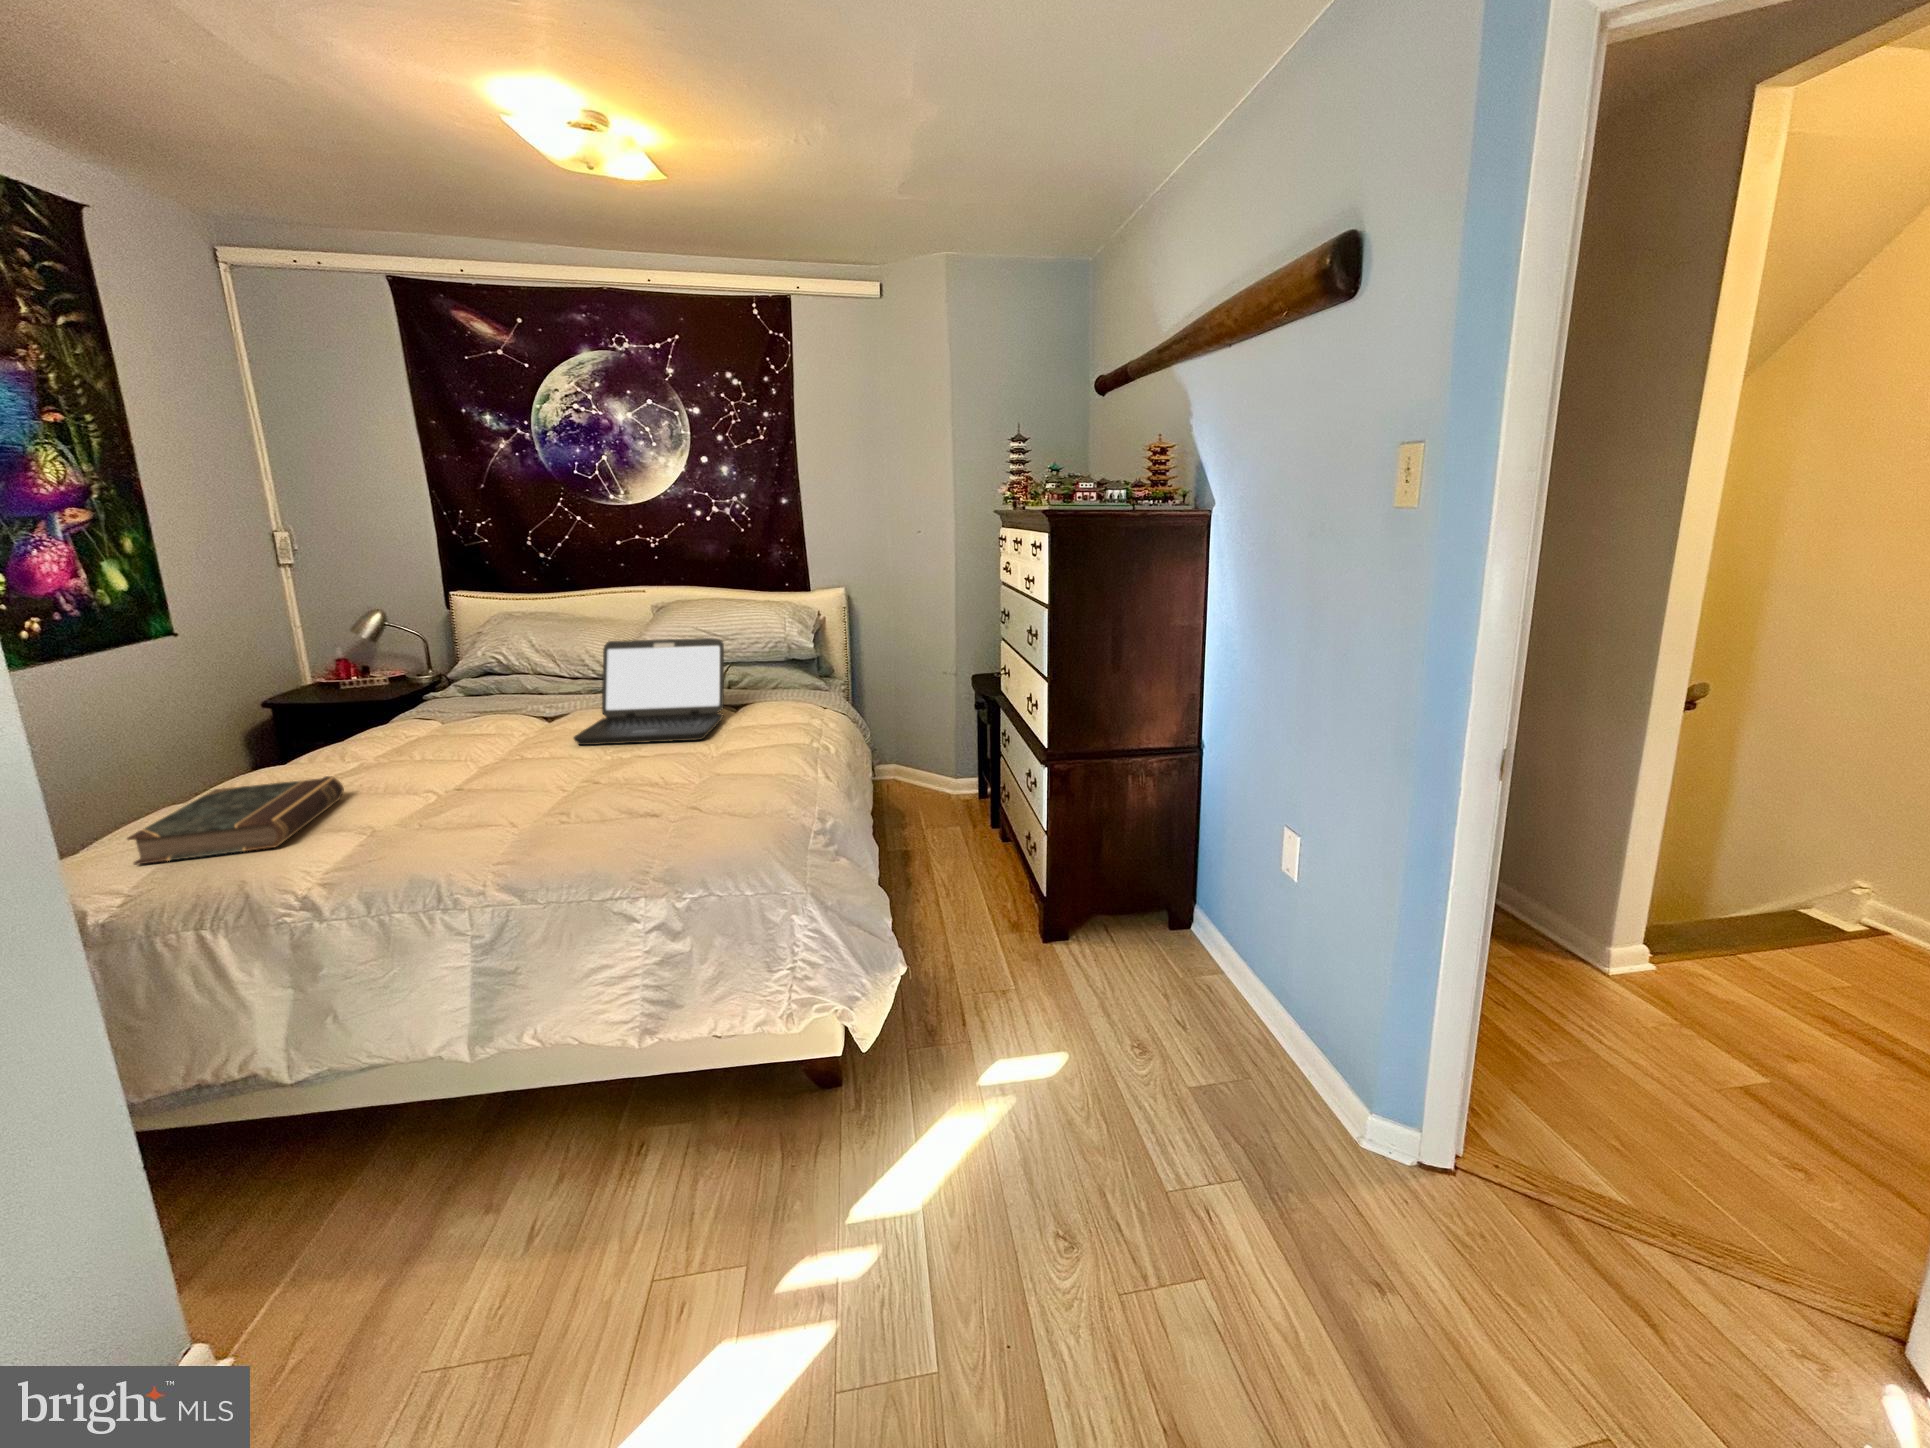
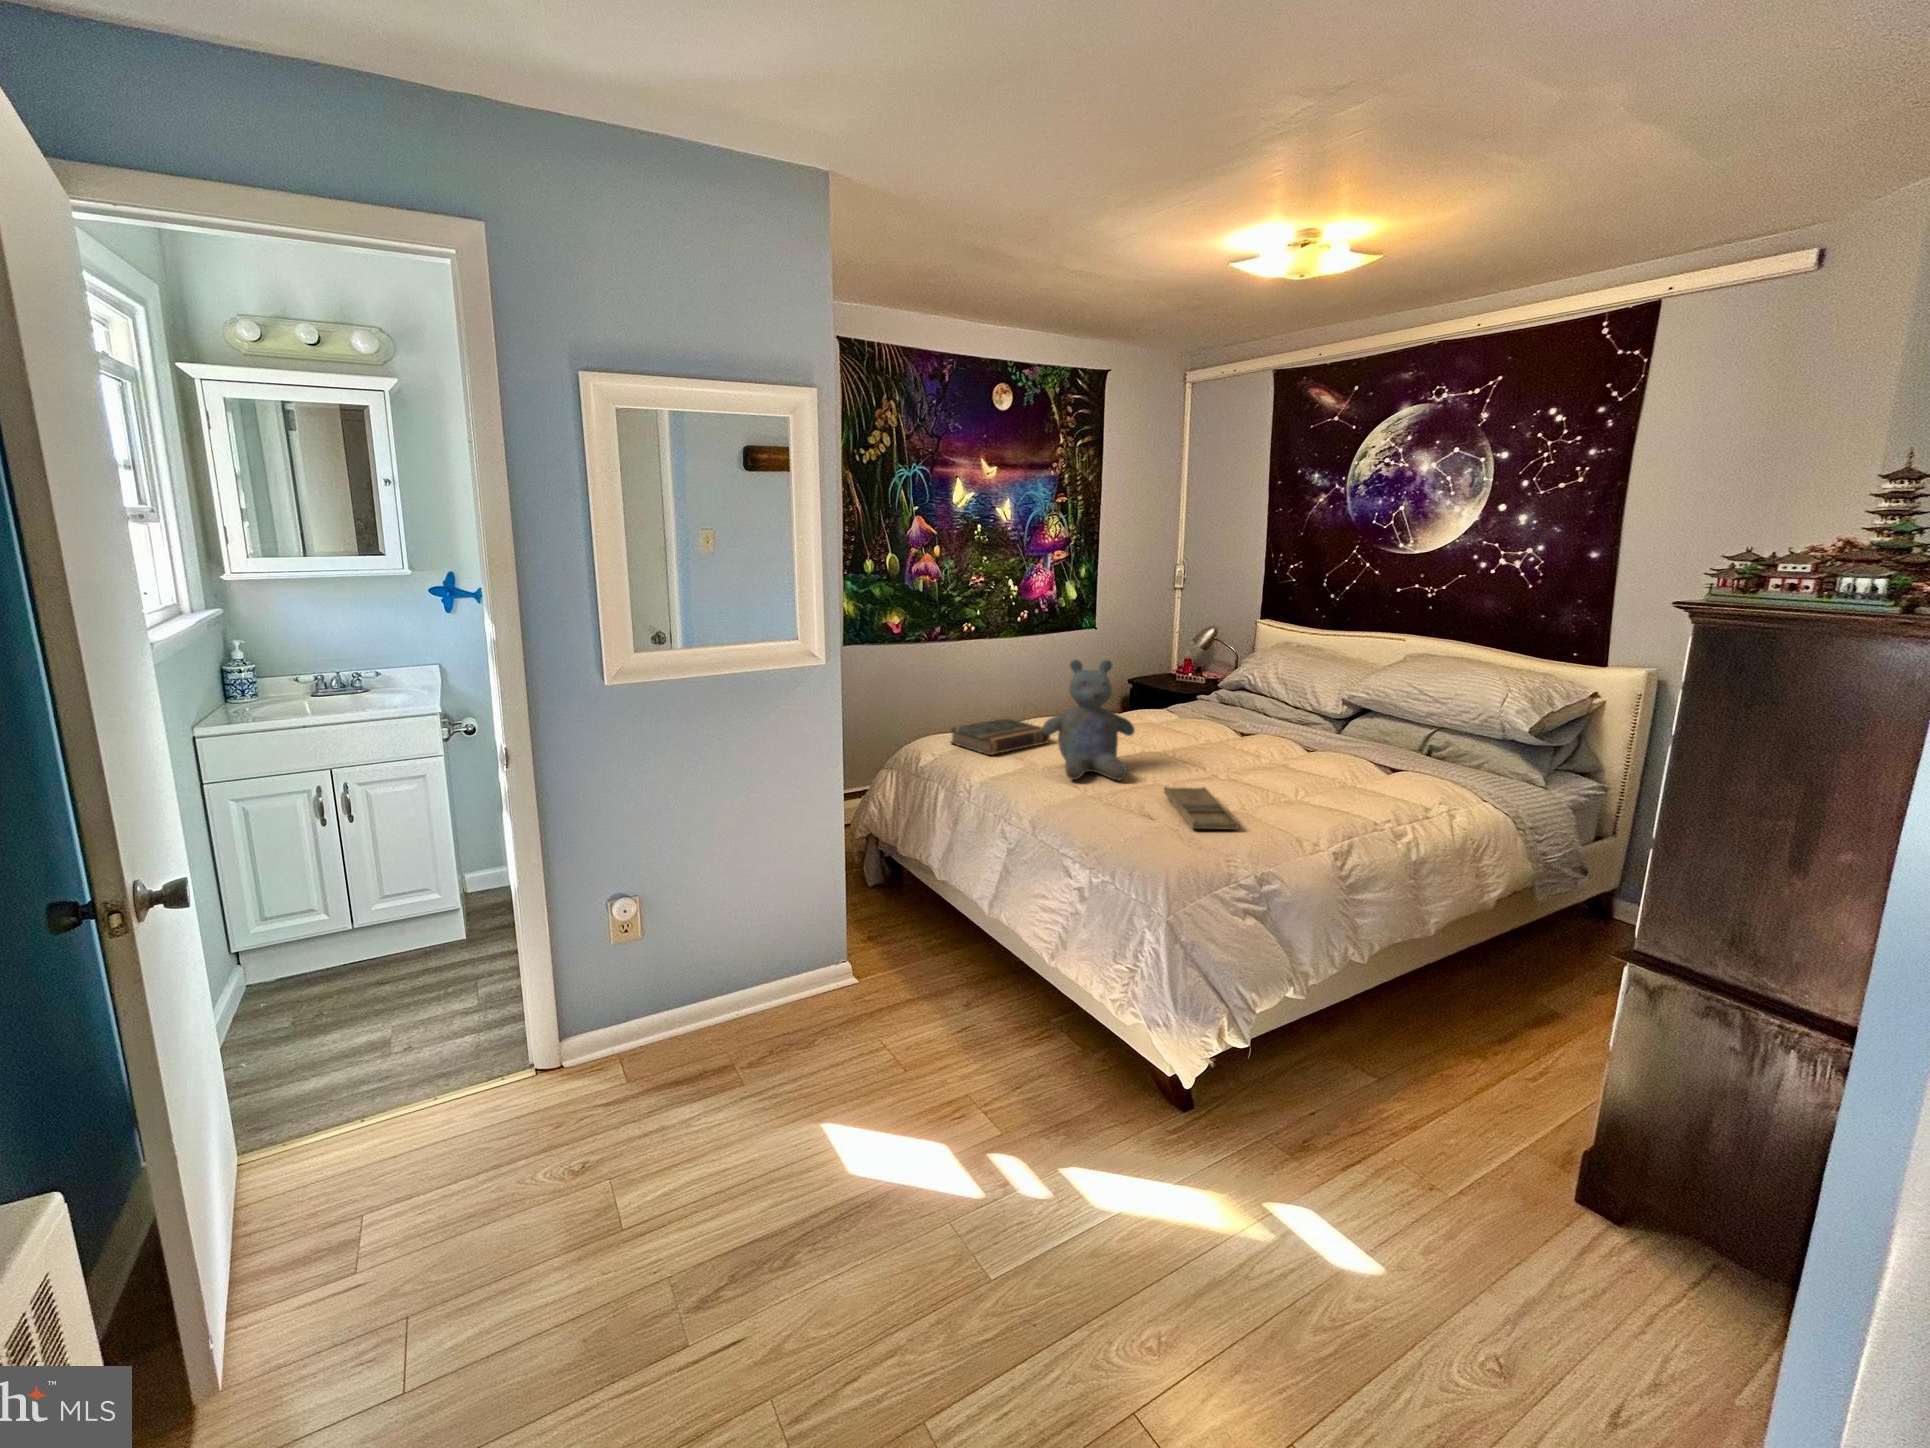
laptop: present [574,638,724,745] -> none [1198,680,1356,783]
stuffed bear: none [395,644,561,819] -> present [1042,660,1135,780]
tray: none [635,763,763,802] -> present [1164,787,1239,829]

